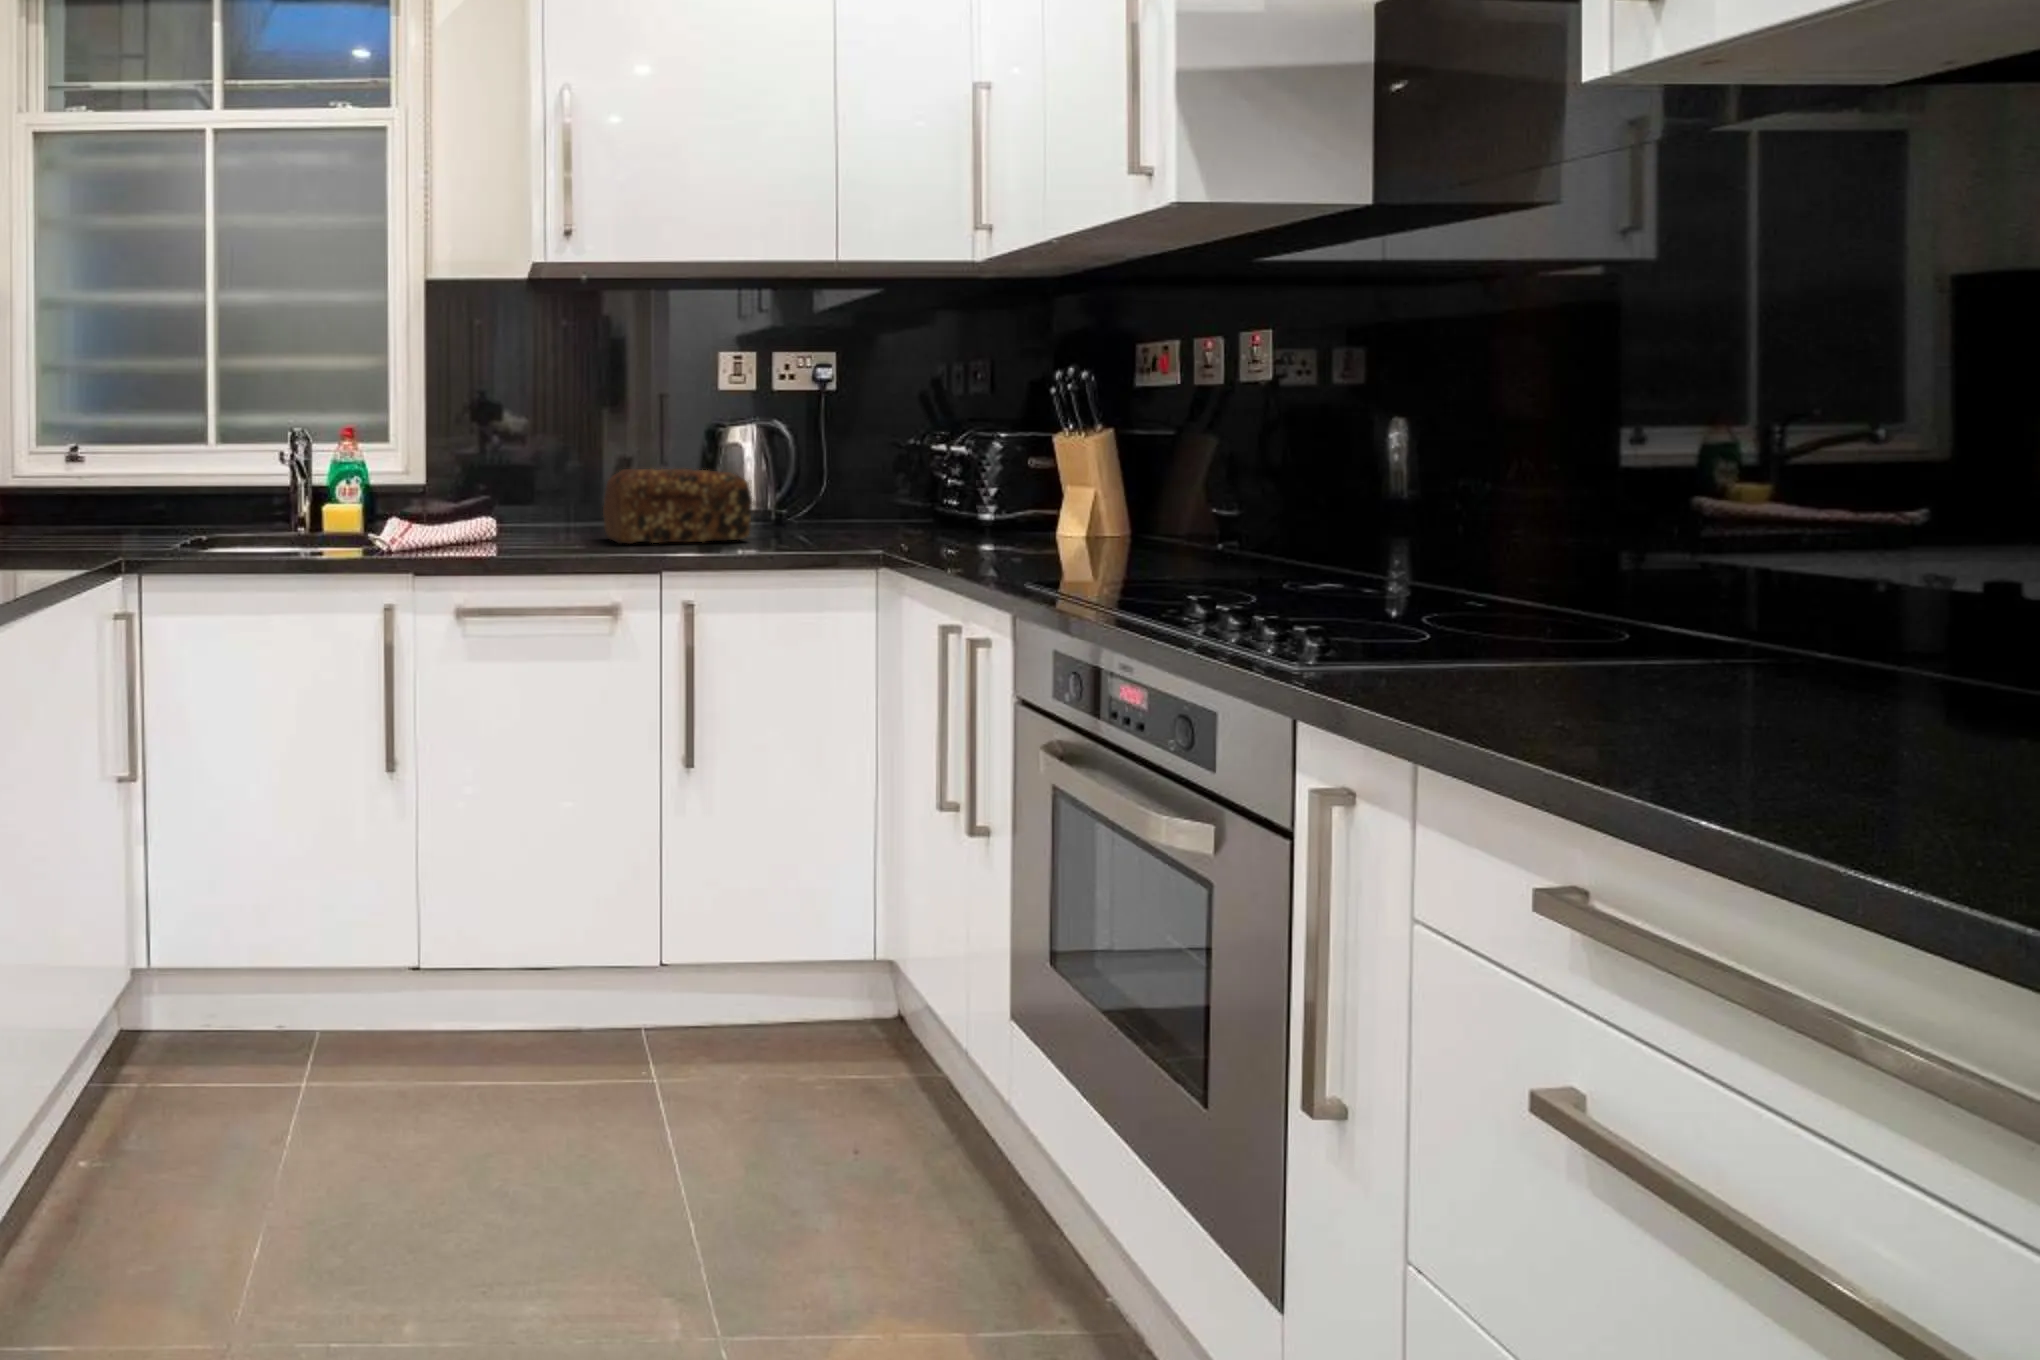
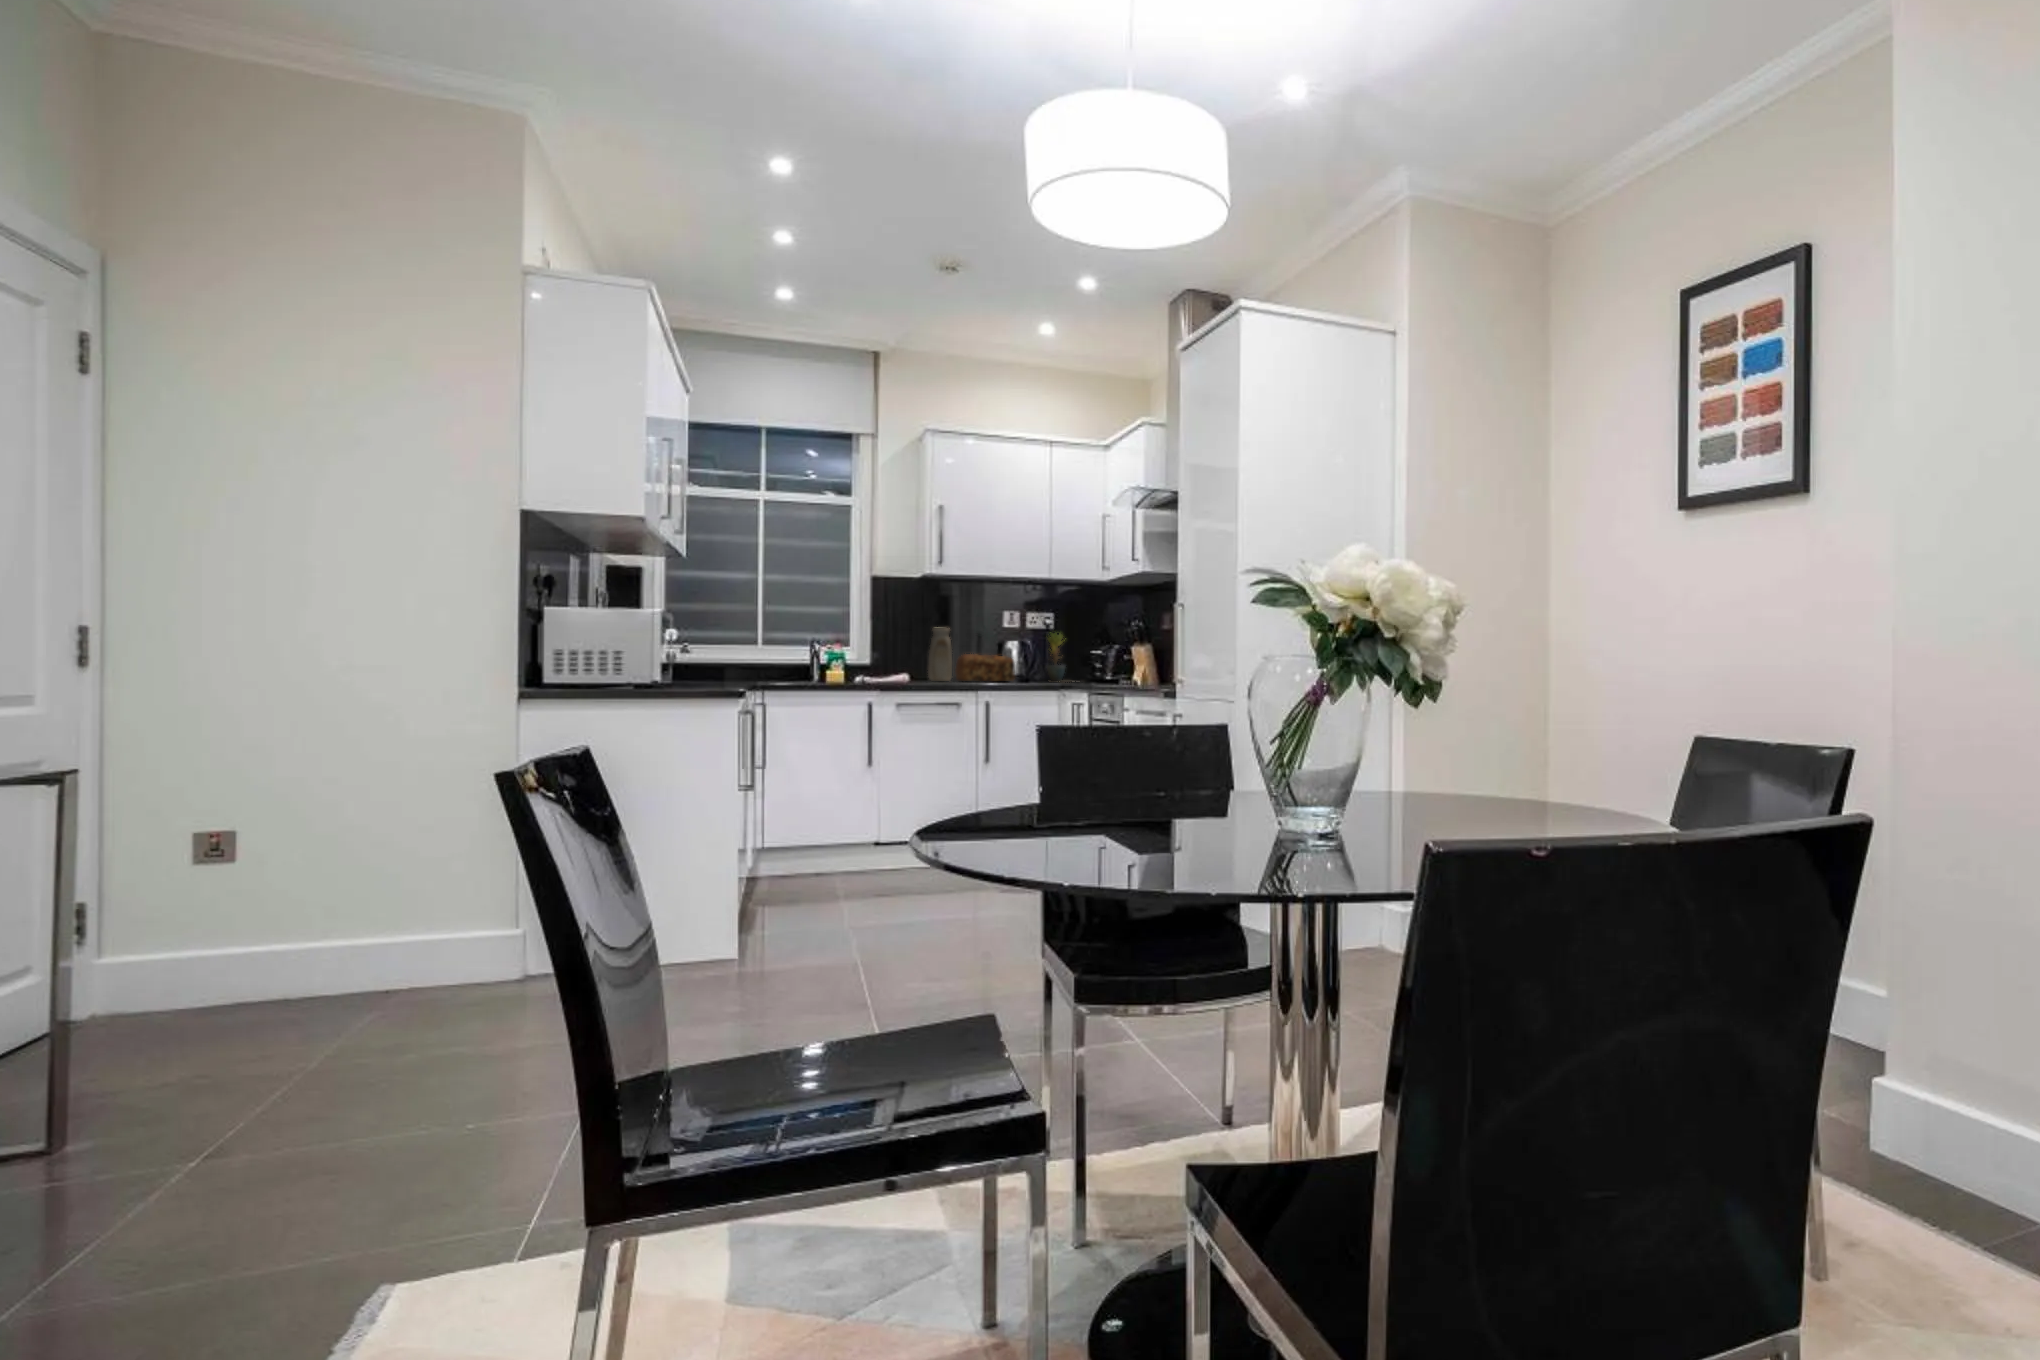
potted plant: none [765,398,922,535] -> present [1047,633,1065,682]
vase: none [532,403,591,551] -> present [928,627,952,681]

